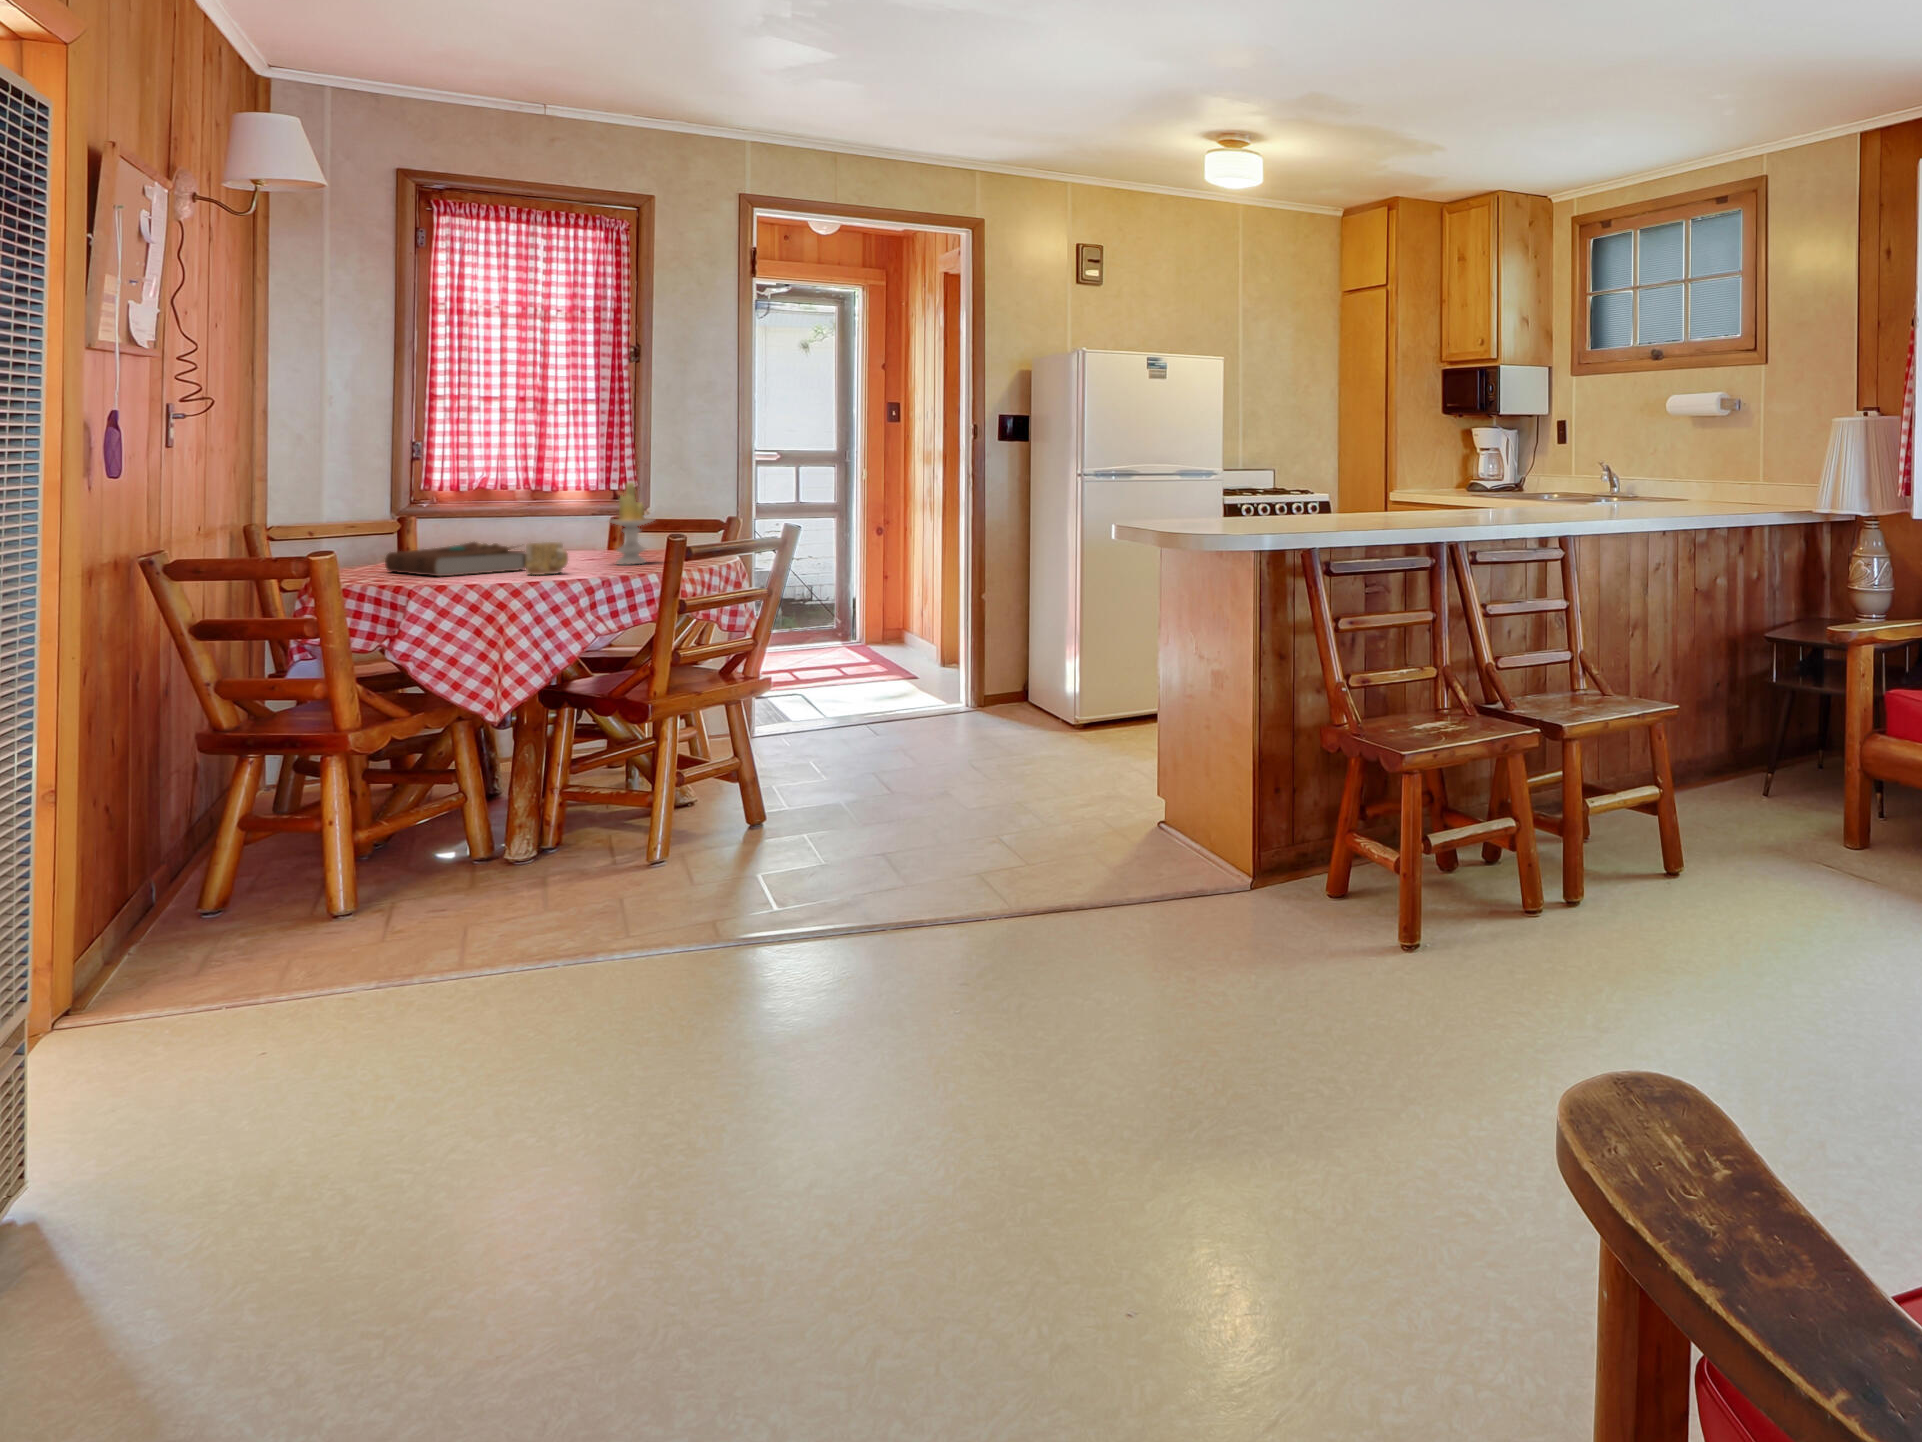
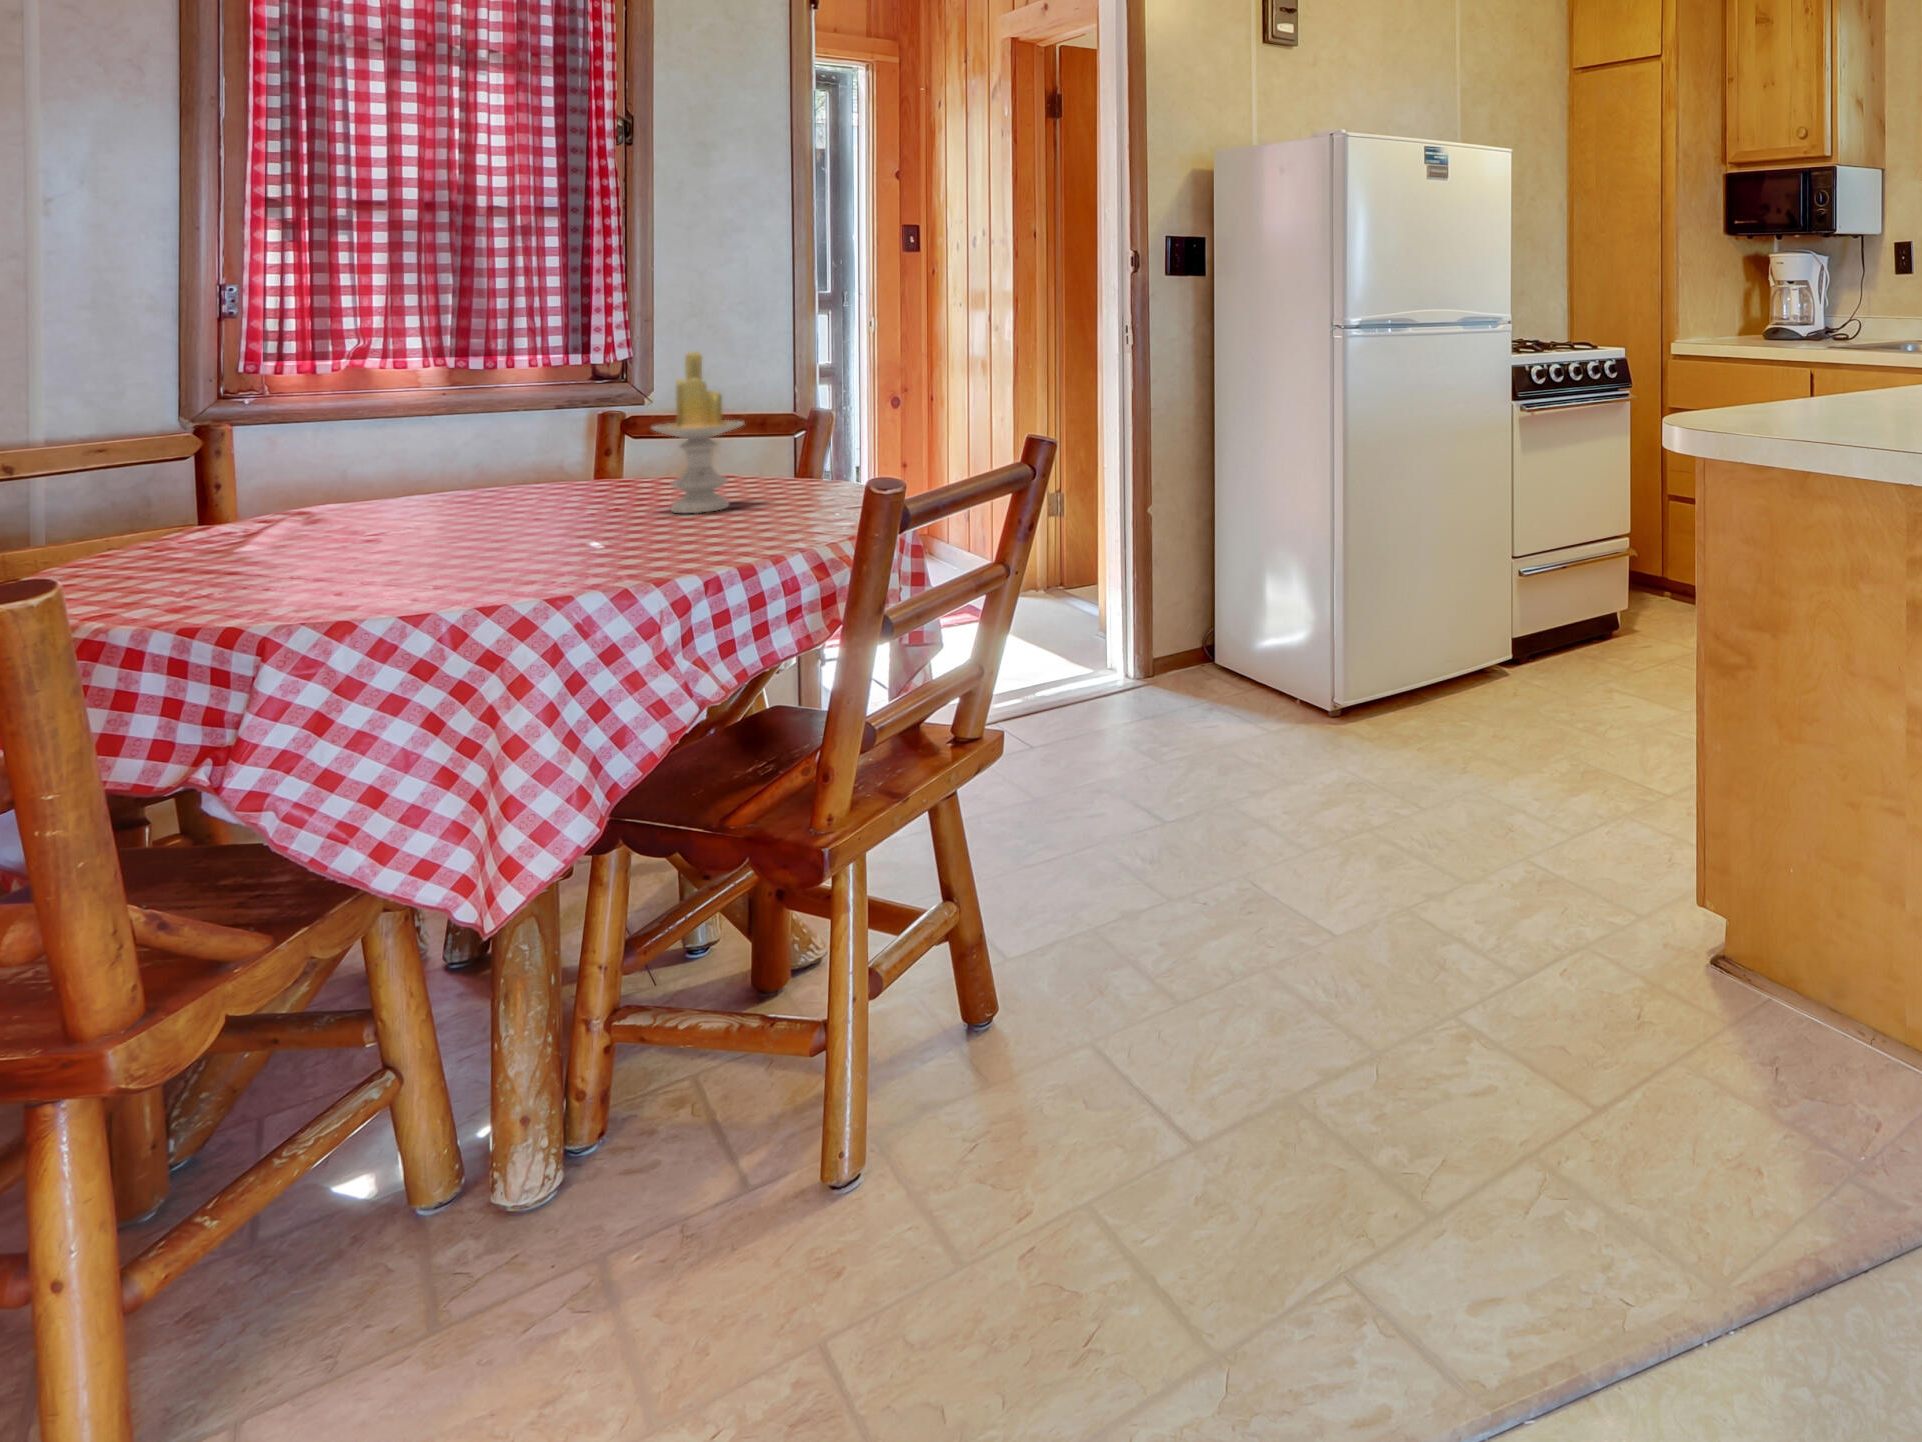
book: present [385,542,526,577] -> none [177,477,501,569]
mug: present [526,542,568,575] -> none [509,482,604,555]

